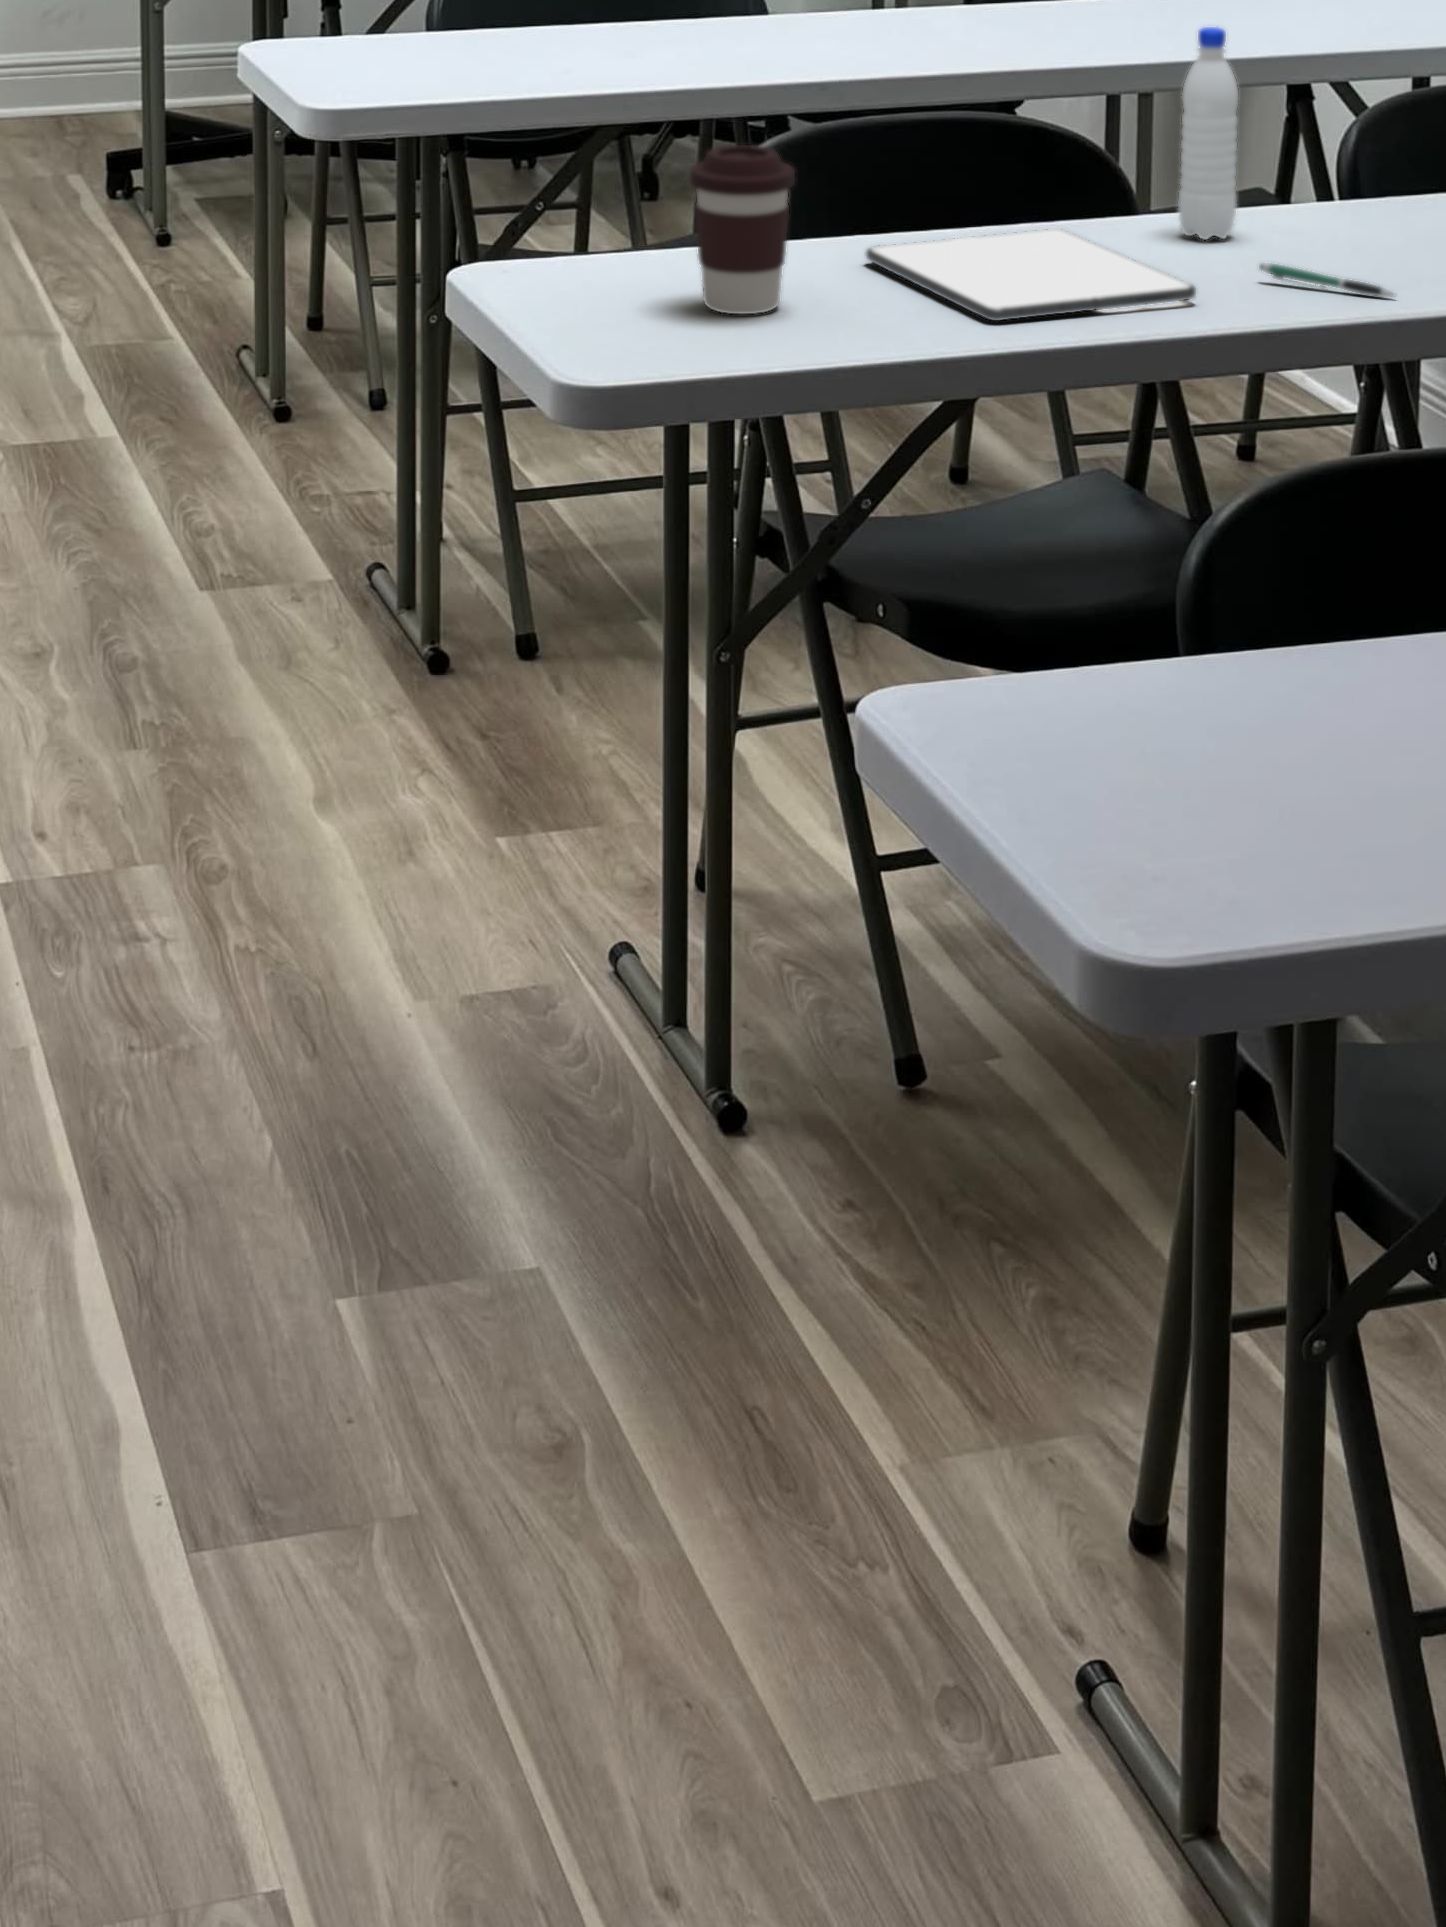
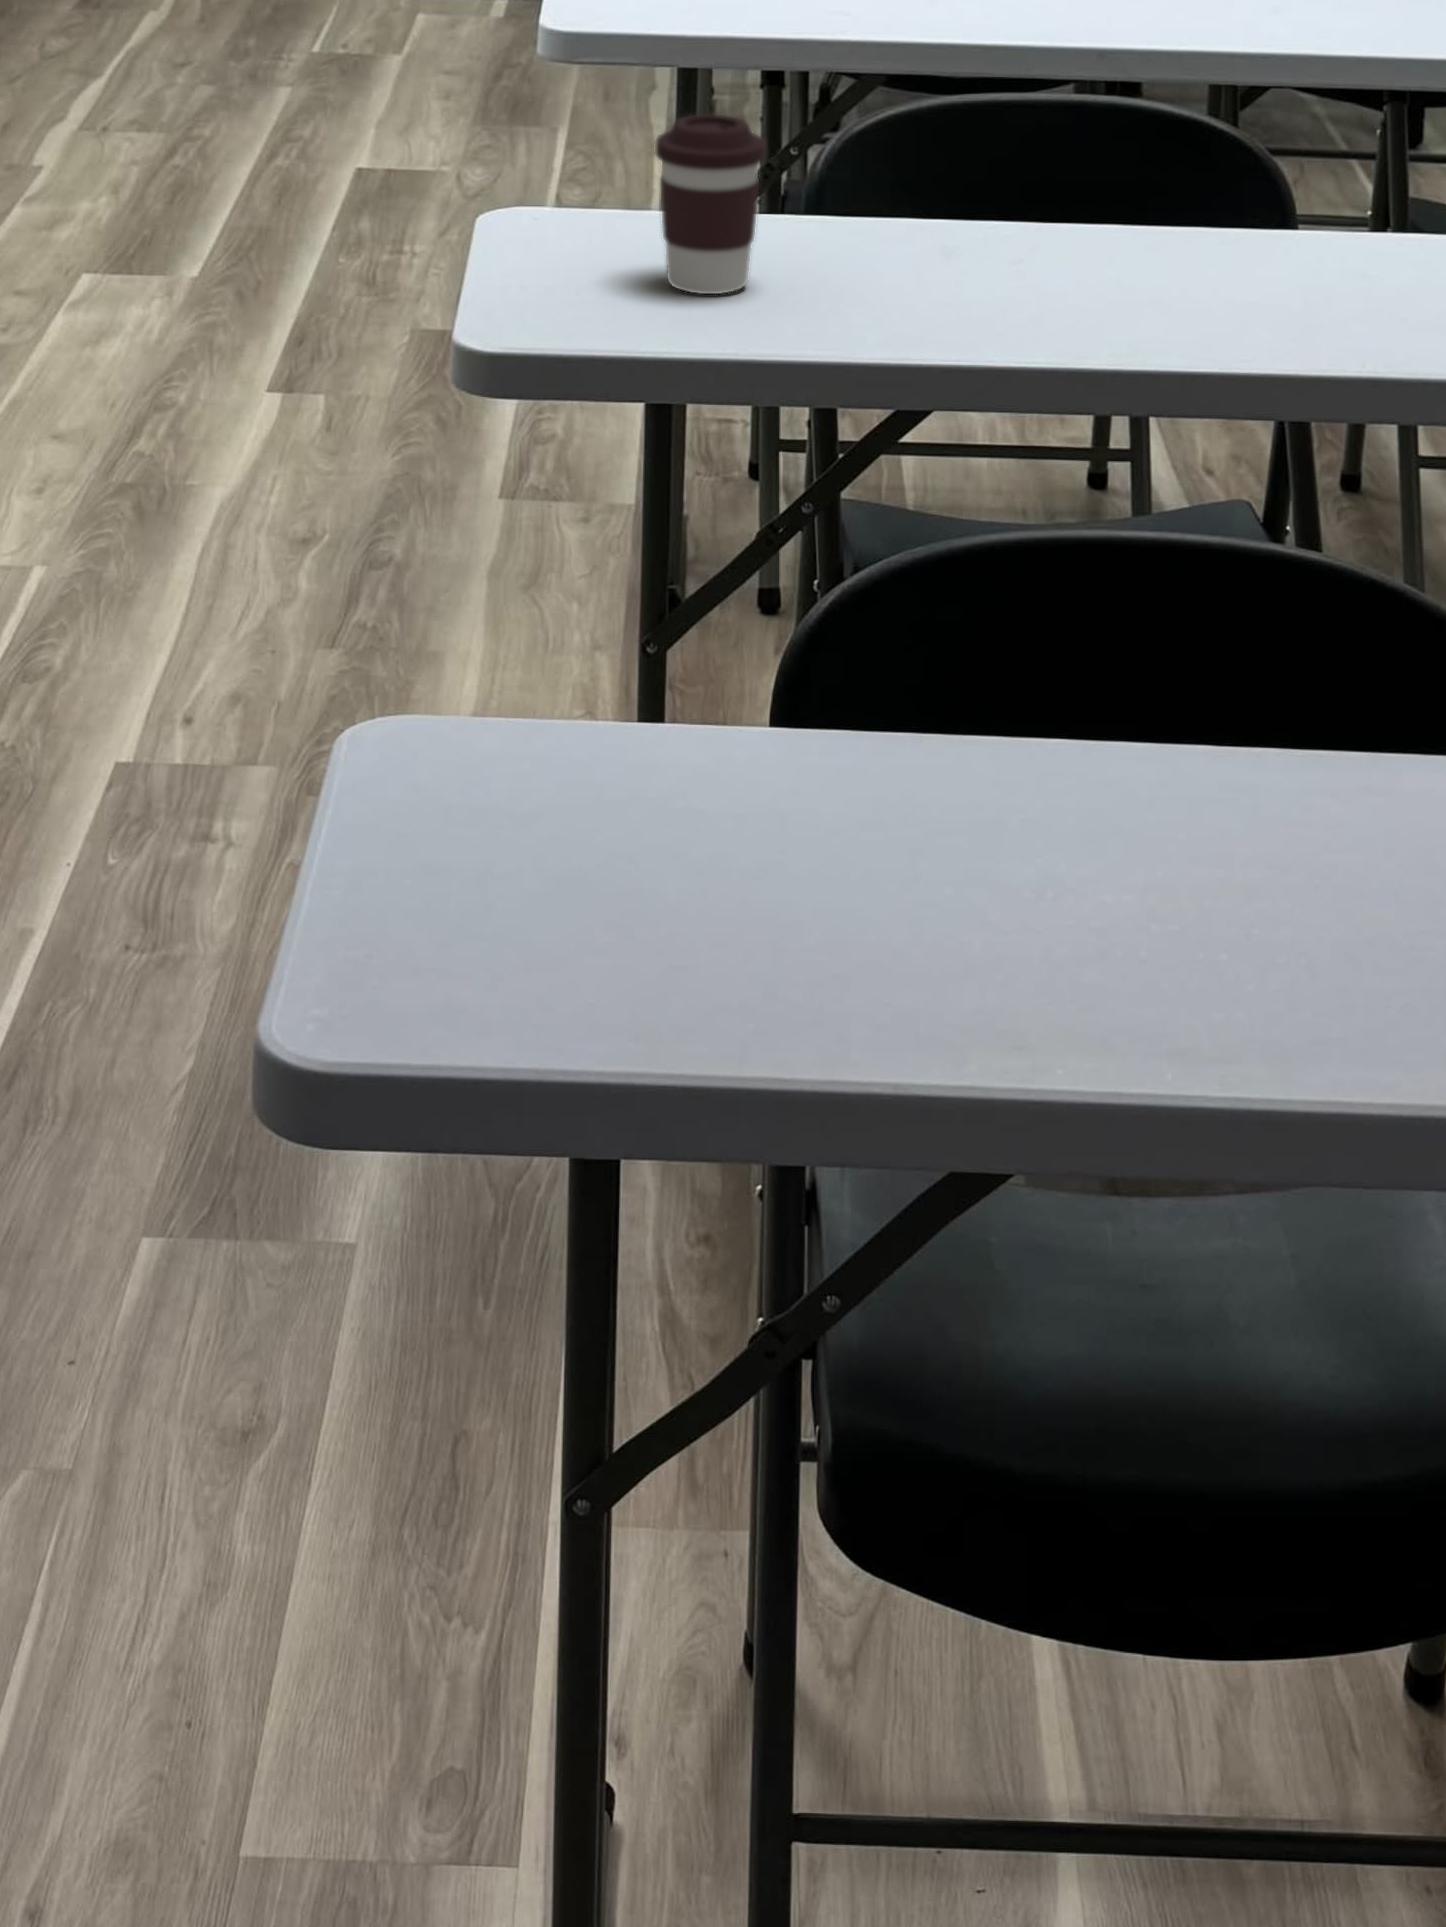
water bottle: present [1179,27,1238,239] -> none [1281,32,1351,268]
tablet: present [866,229,1196,321] -> none [899,235,1194,331]
pen: present [1260,263,1395,297] -> none [1298,300,1427,354]

